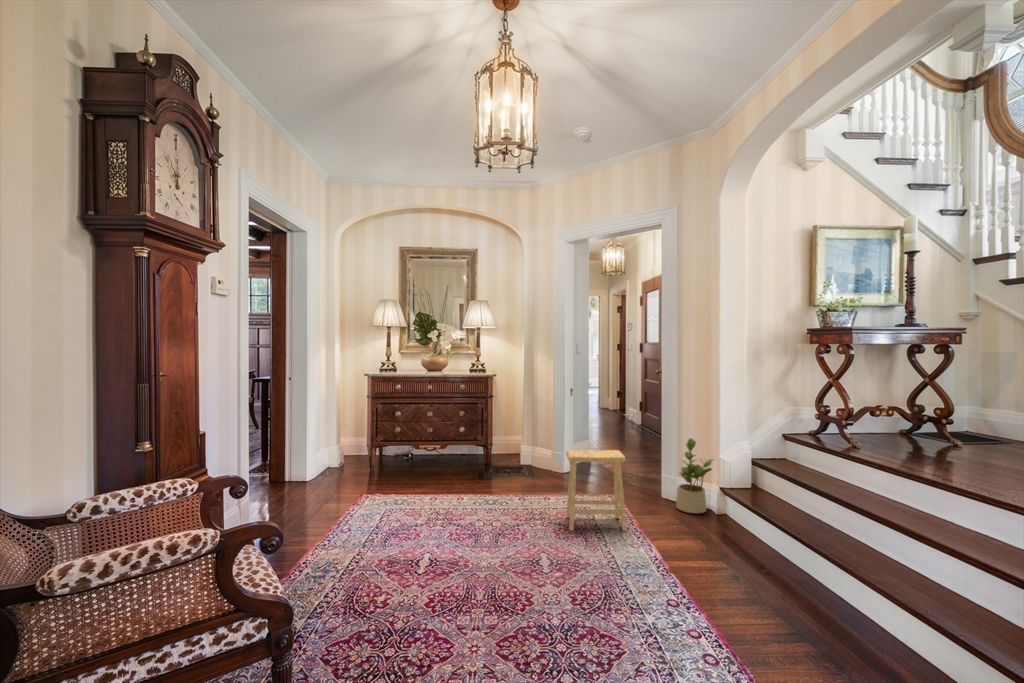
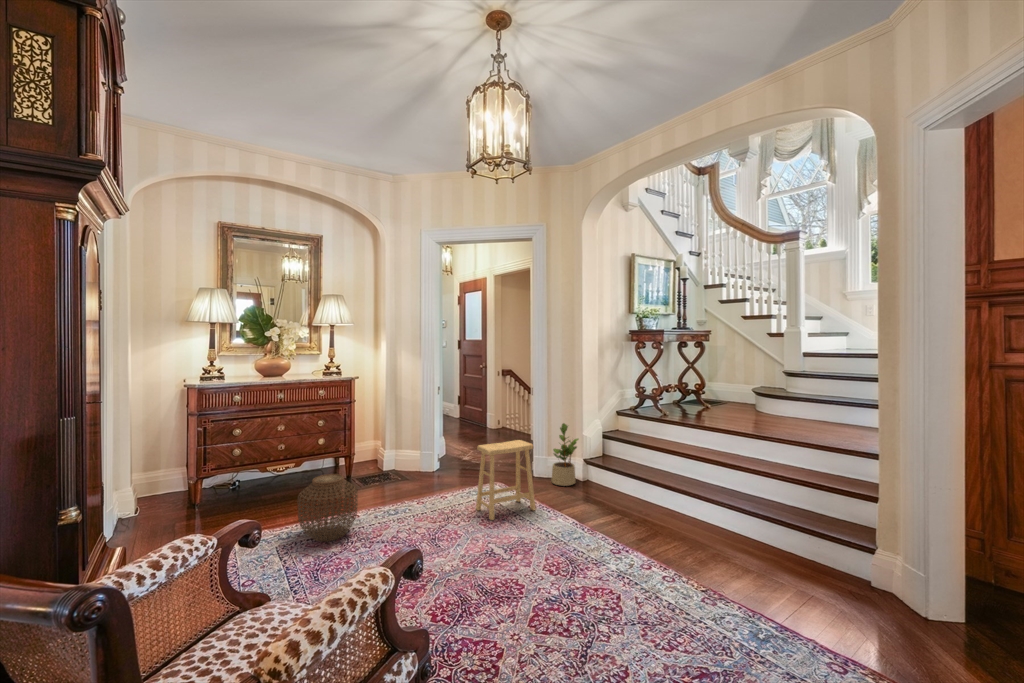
woven basket: none [402,457,451,515] -> present [298,474,358,541]

